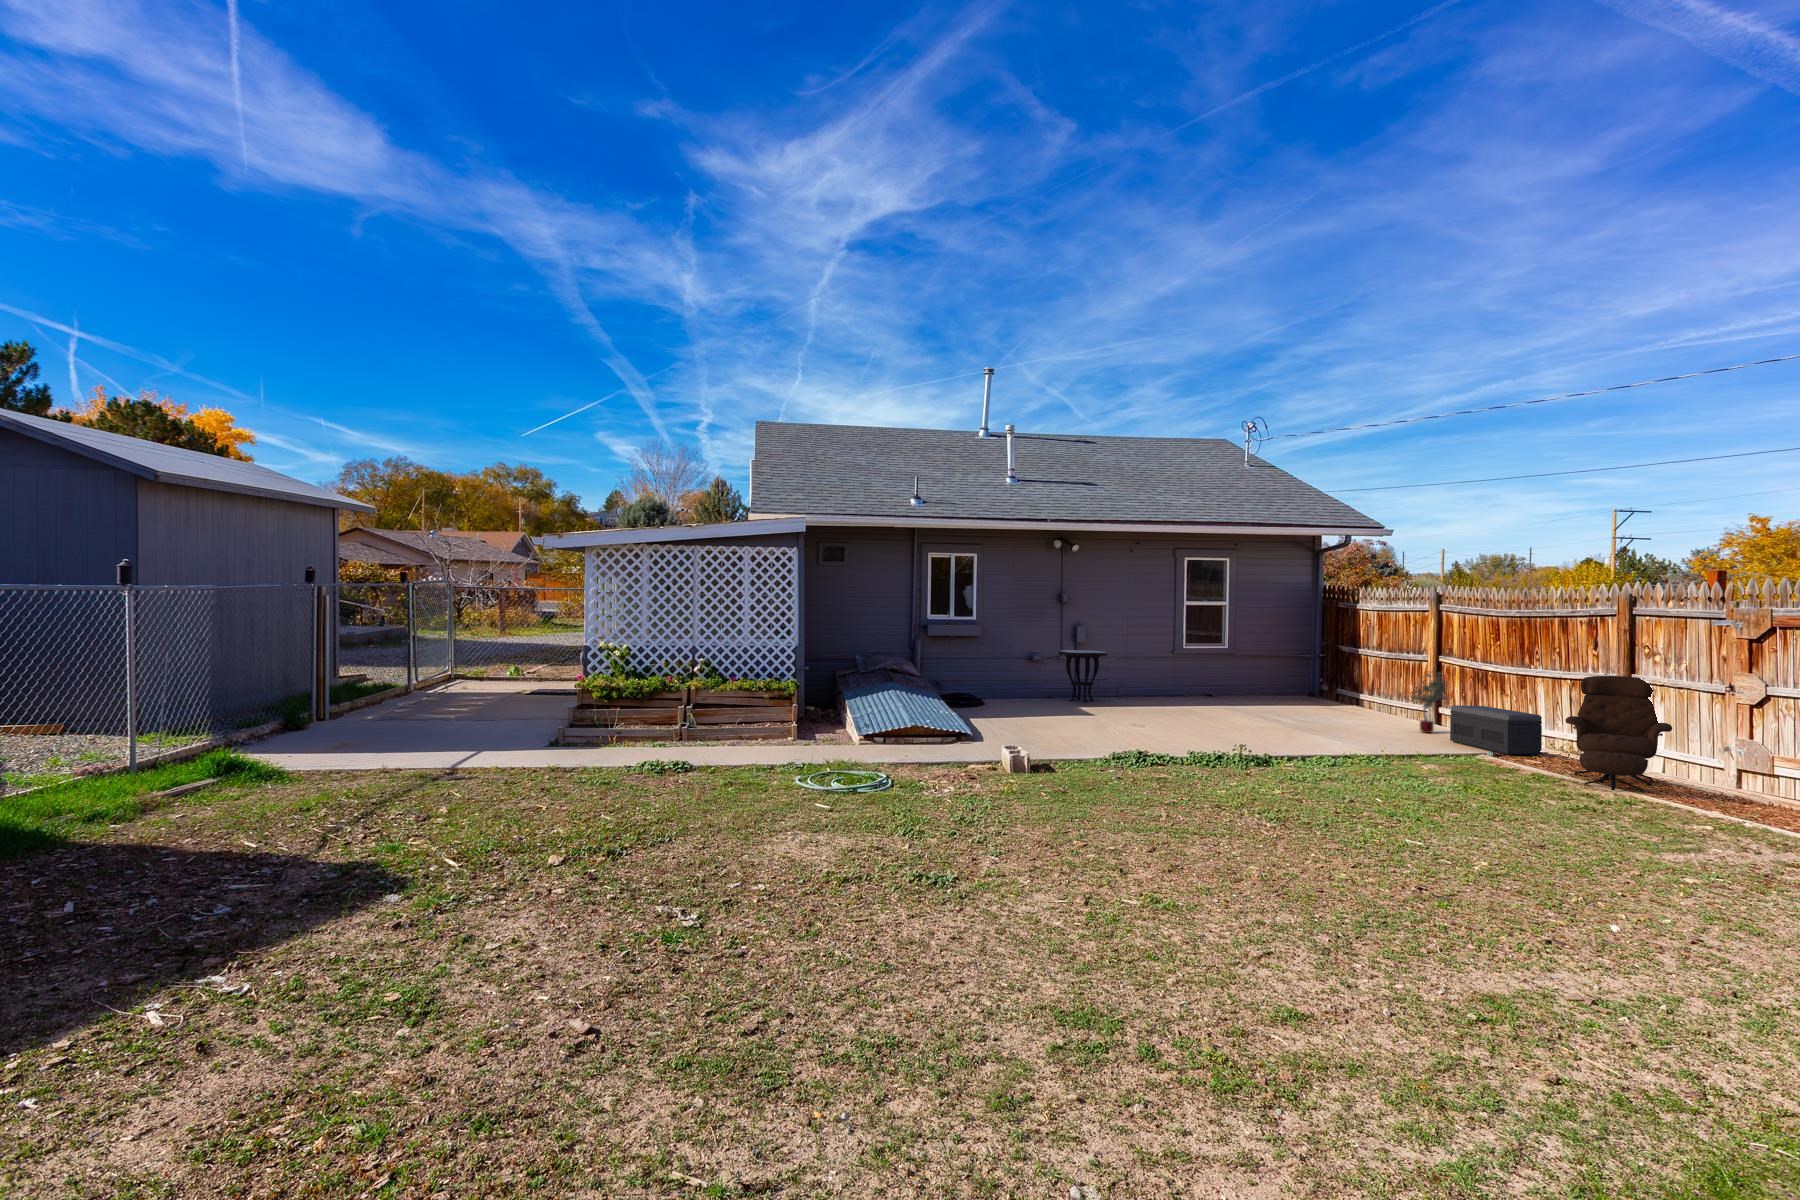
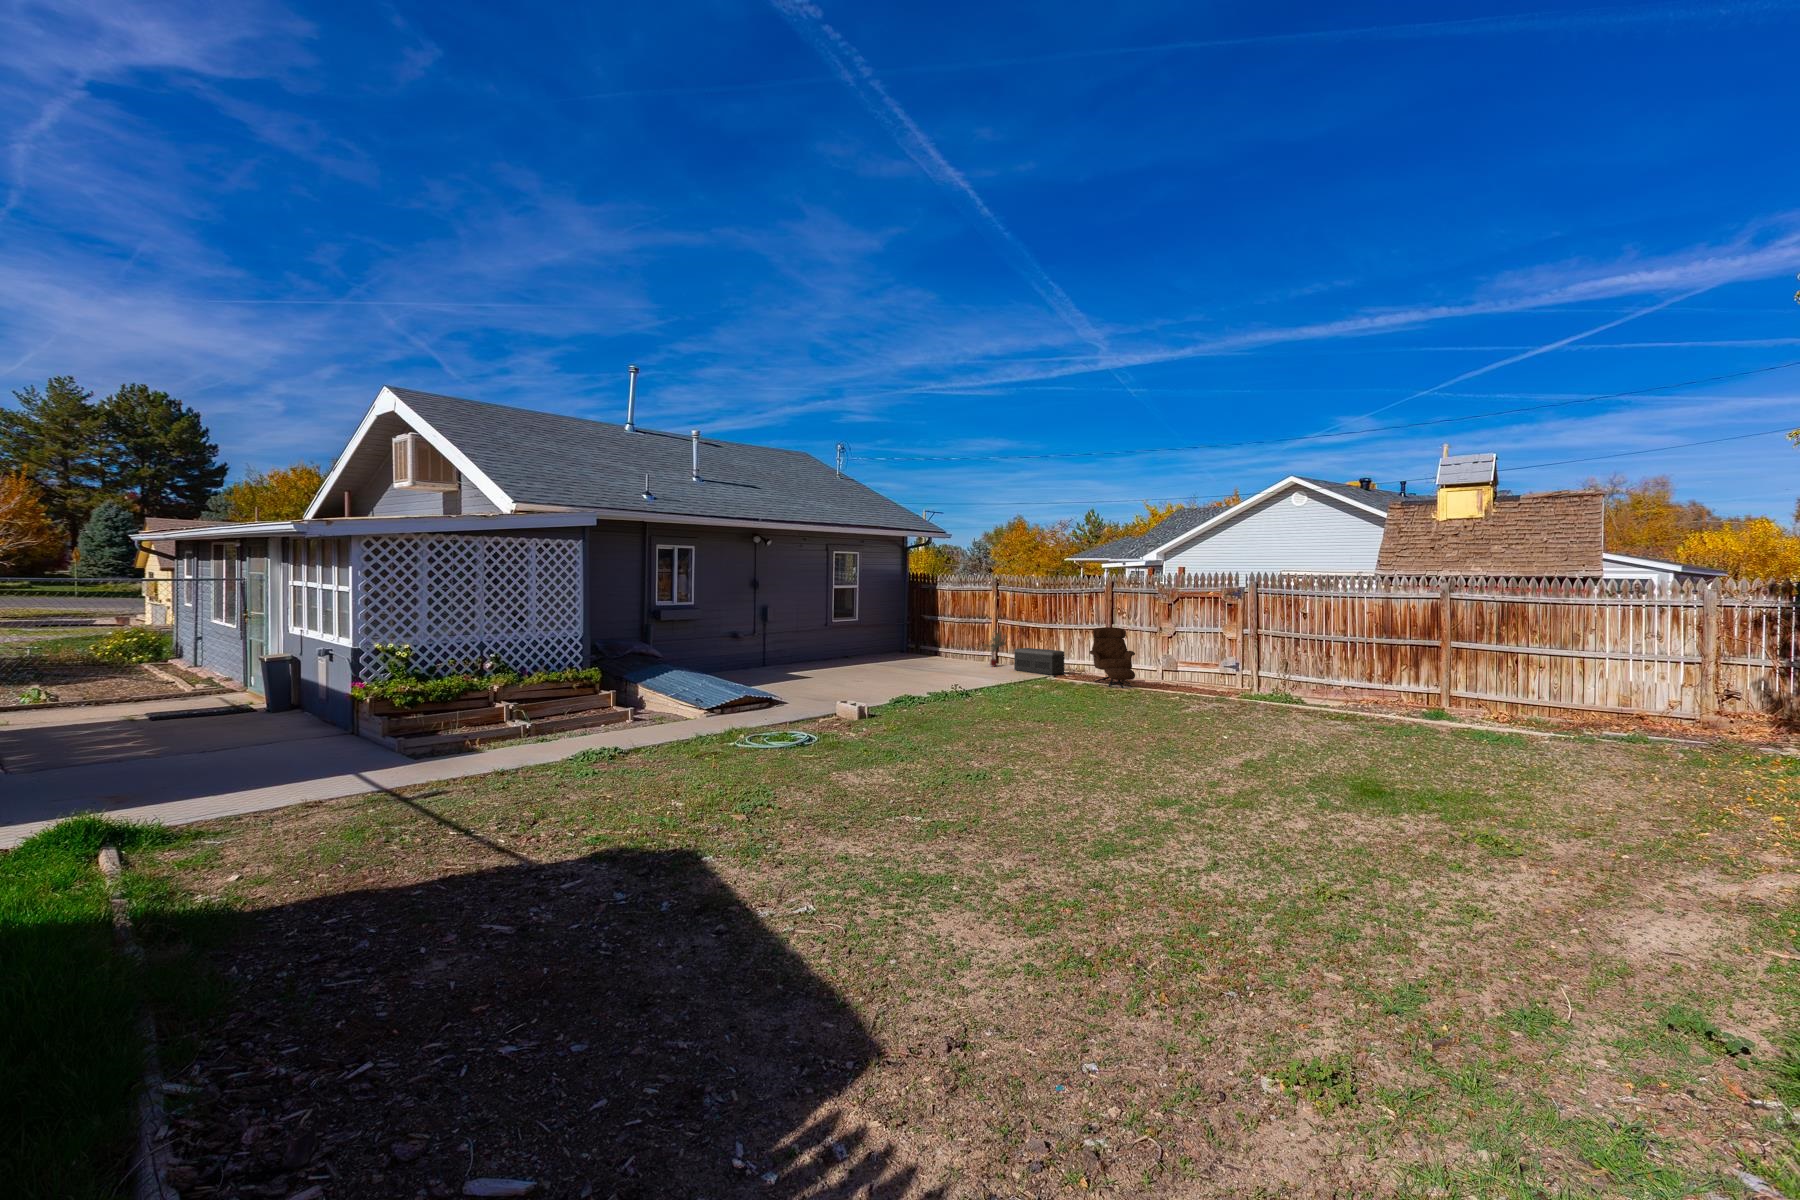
side table: present [1058,650,1108,702] -> none [758,625,798,665]

